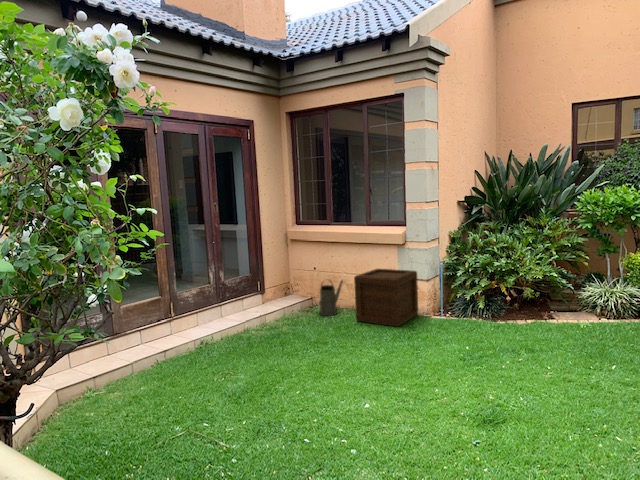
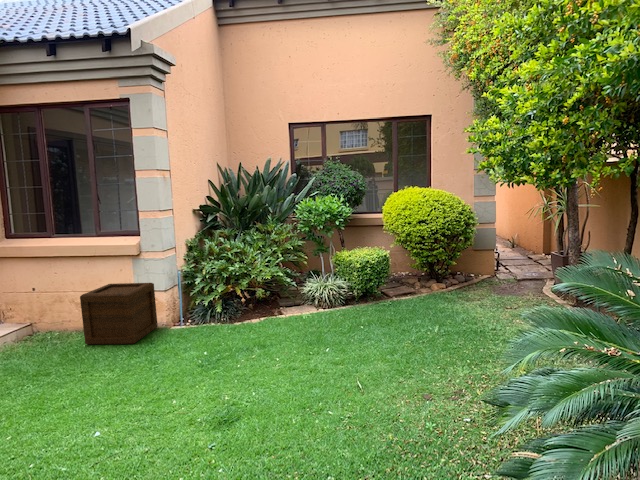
watering can: present [319,280,343,316] -> none [37,300,69,344]

